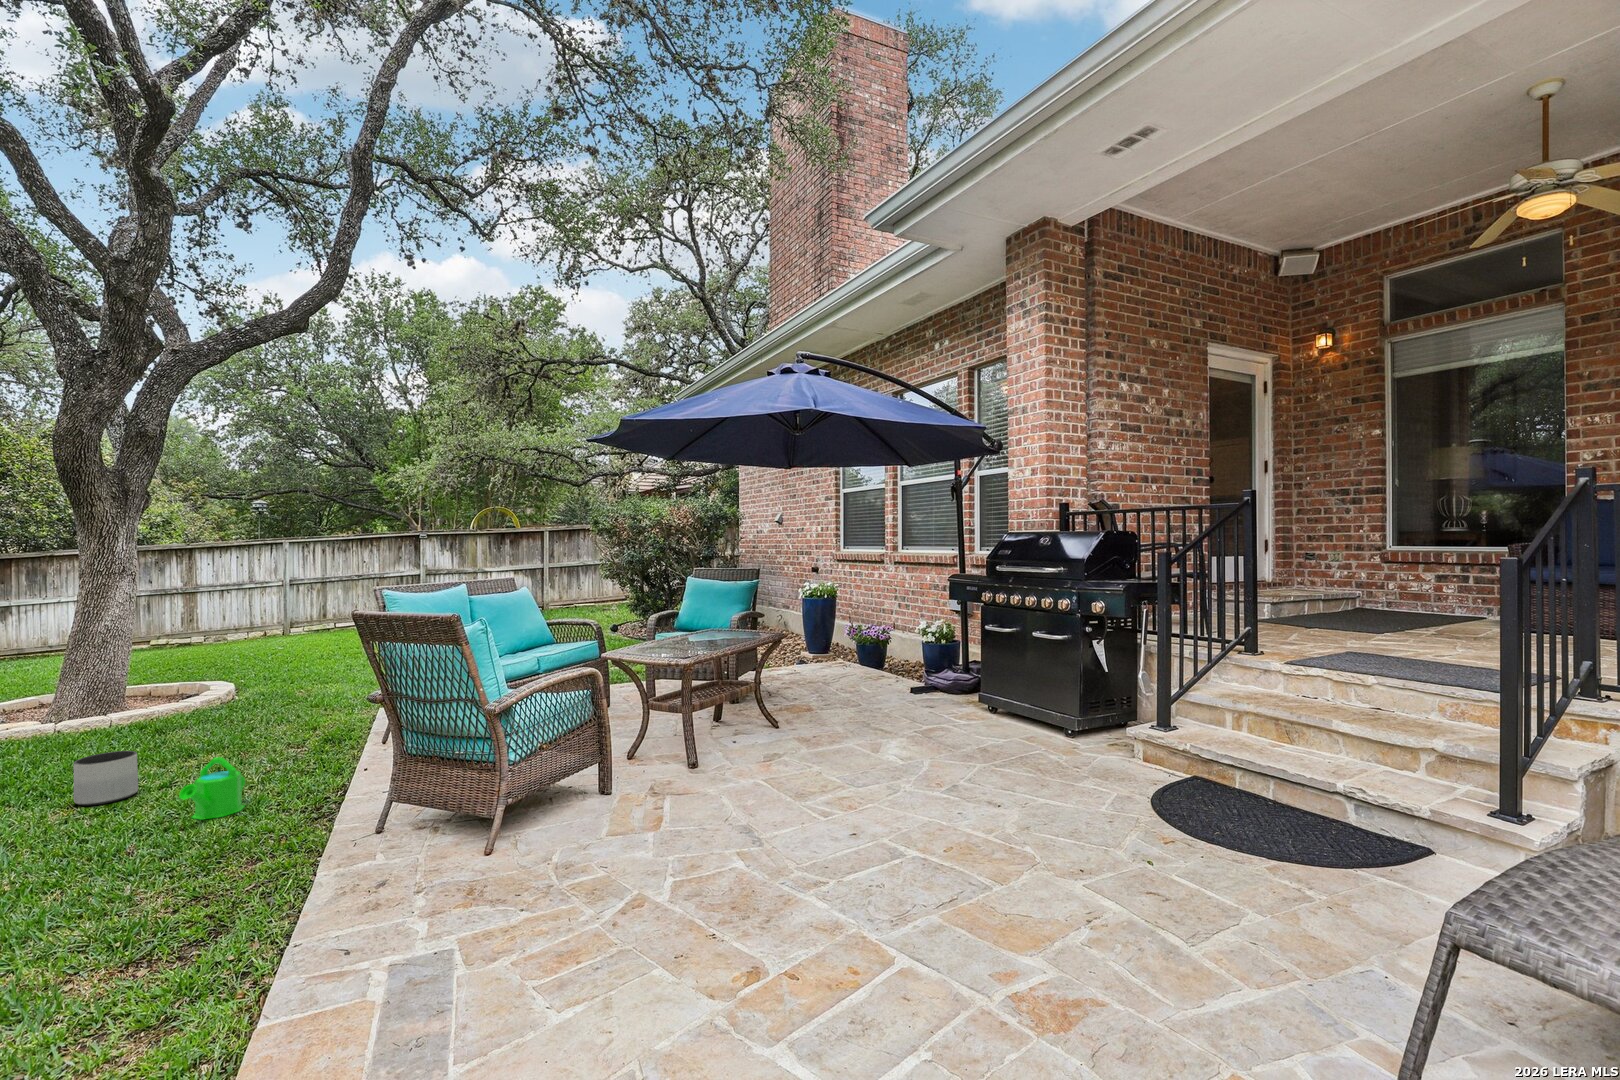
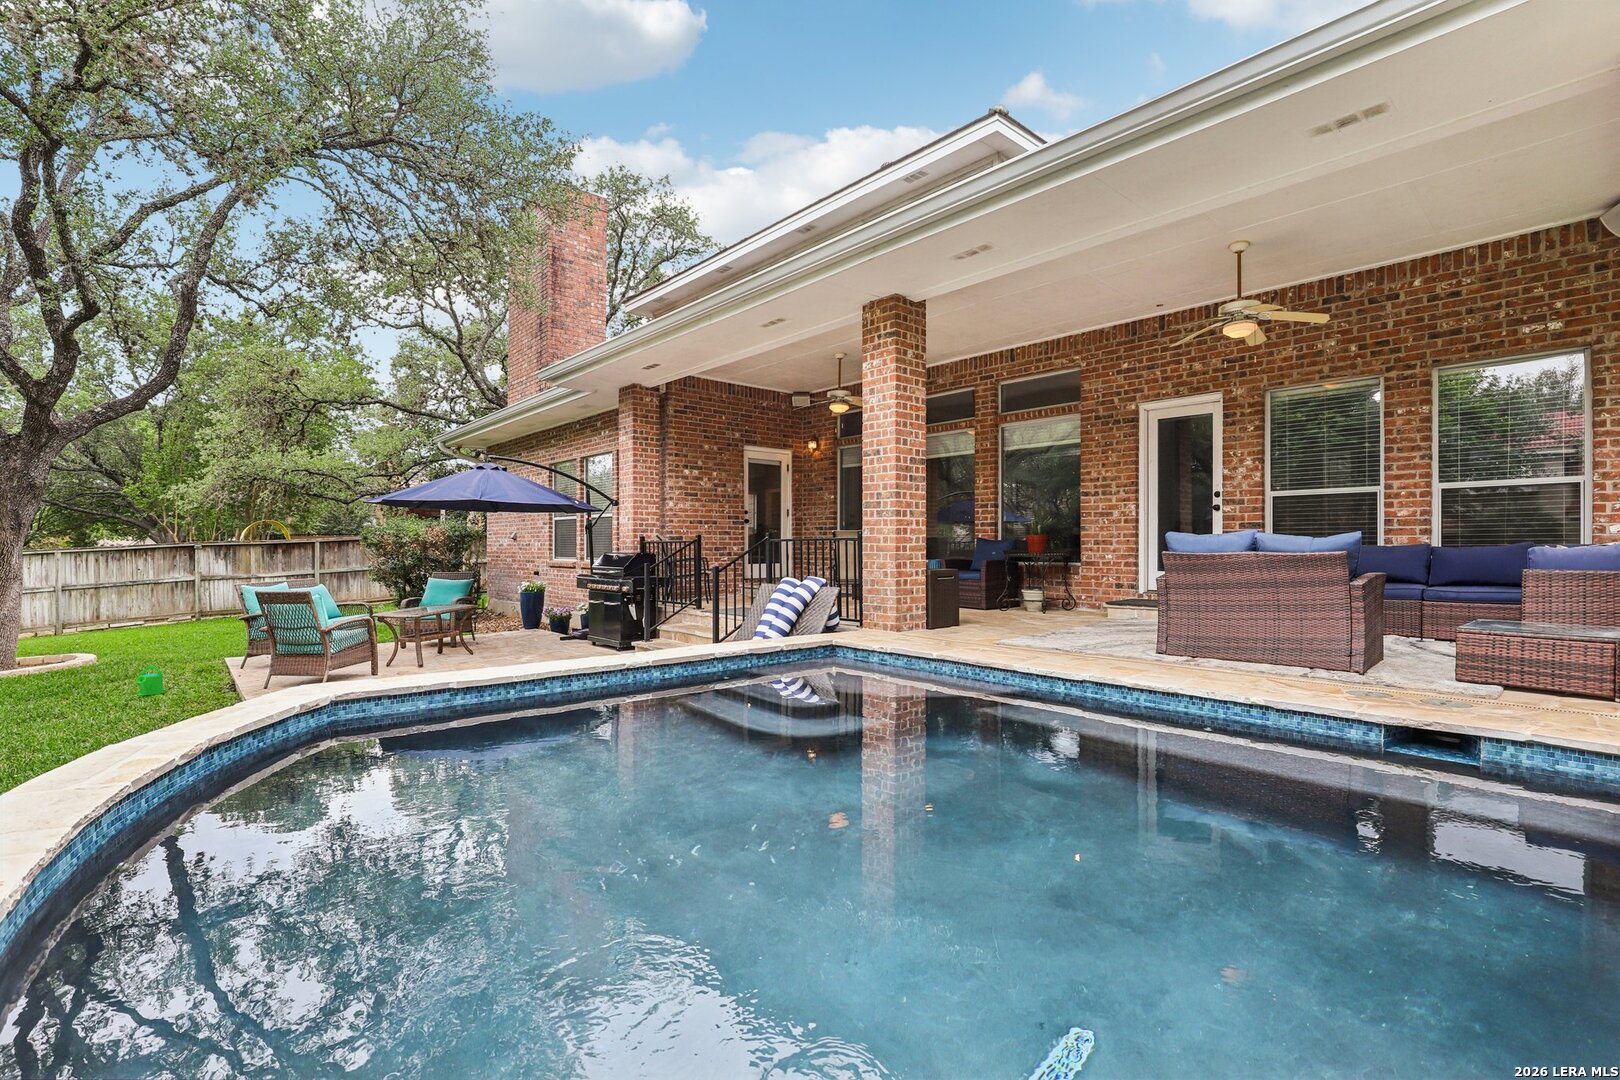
planter: present [74,751,138,806] -> none [52,670,88,696]

